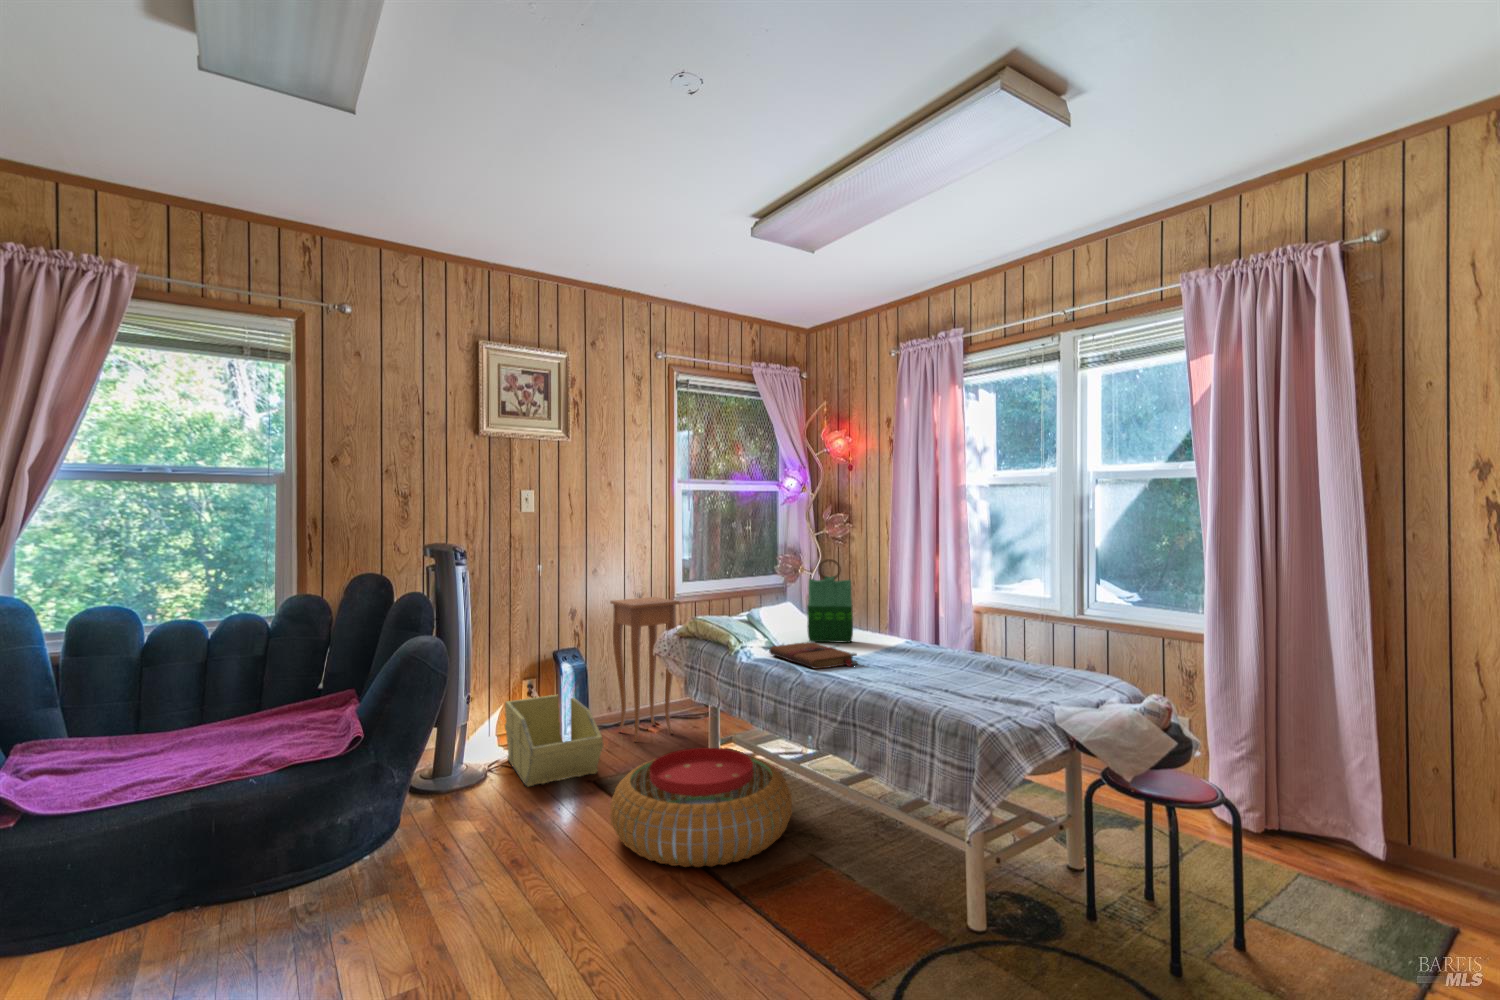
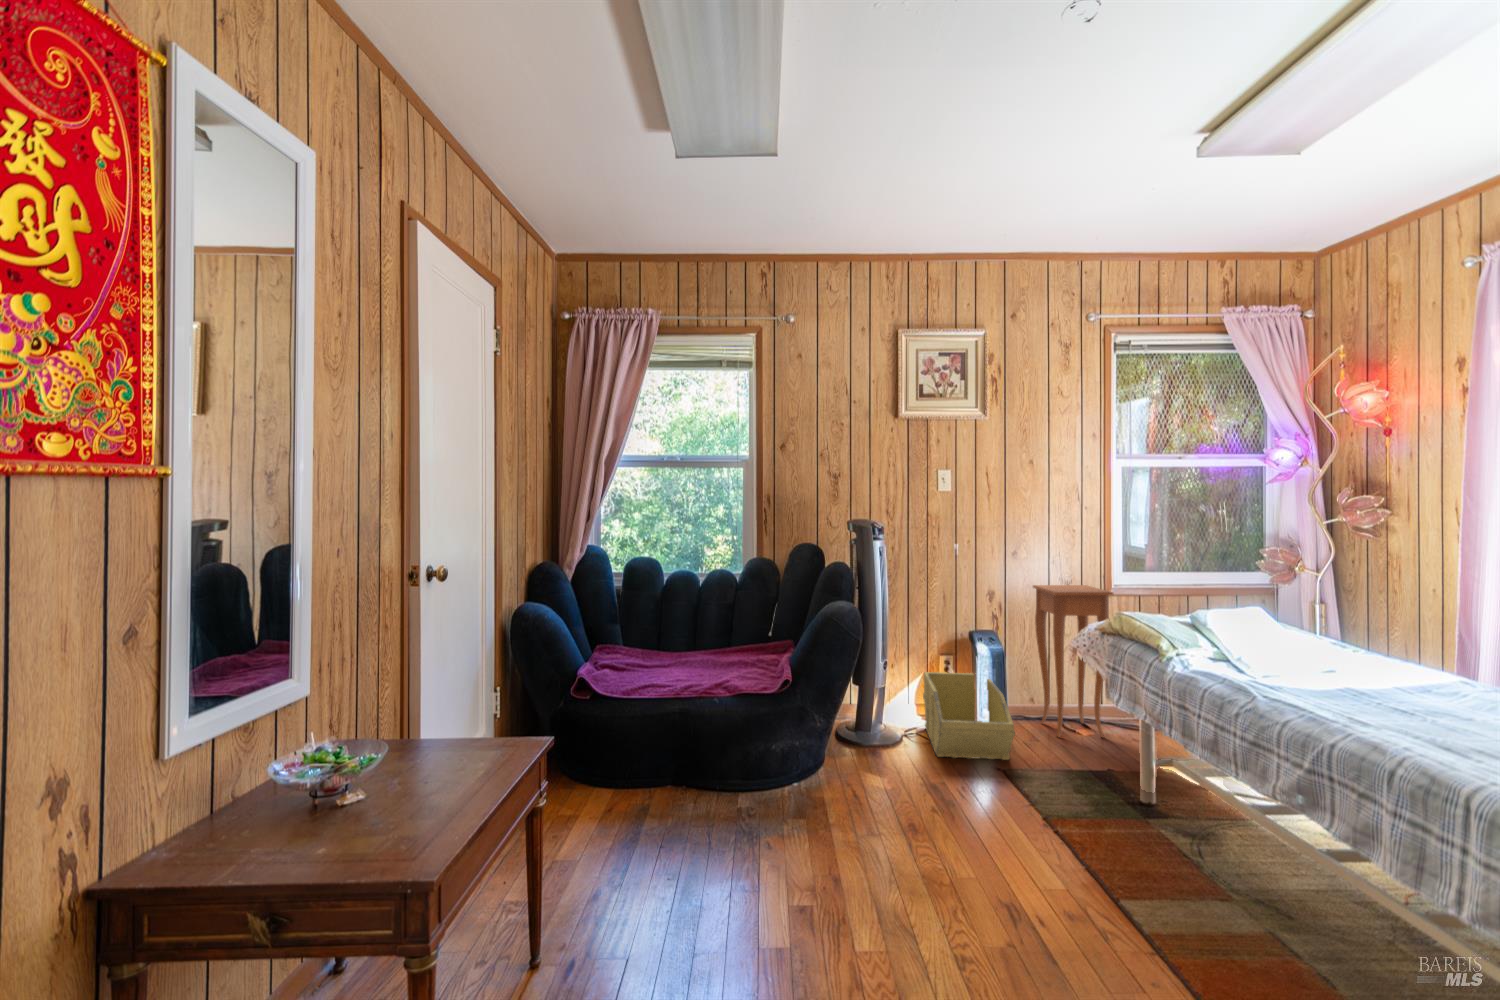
tote bag: present [807,559,853,643] -> none [1287,555,1365,669]
book: present [769,641,857,669] -> none [1218,658,1358,701]
pouf: present [610,748,792,867] -> none [1008,757,1243,902]

